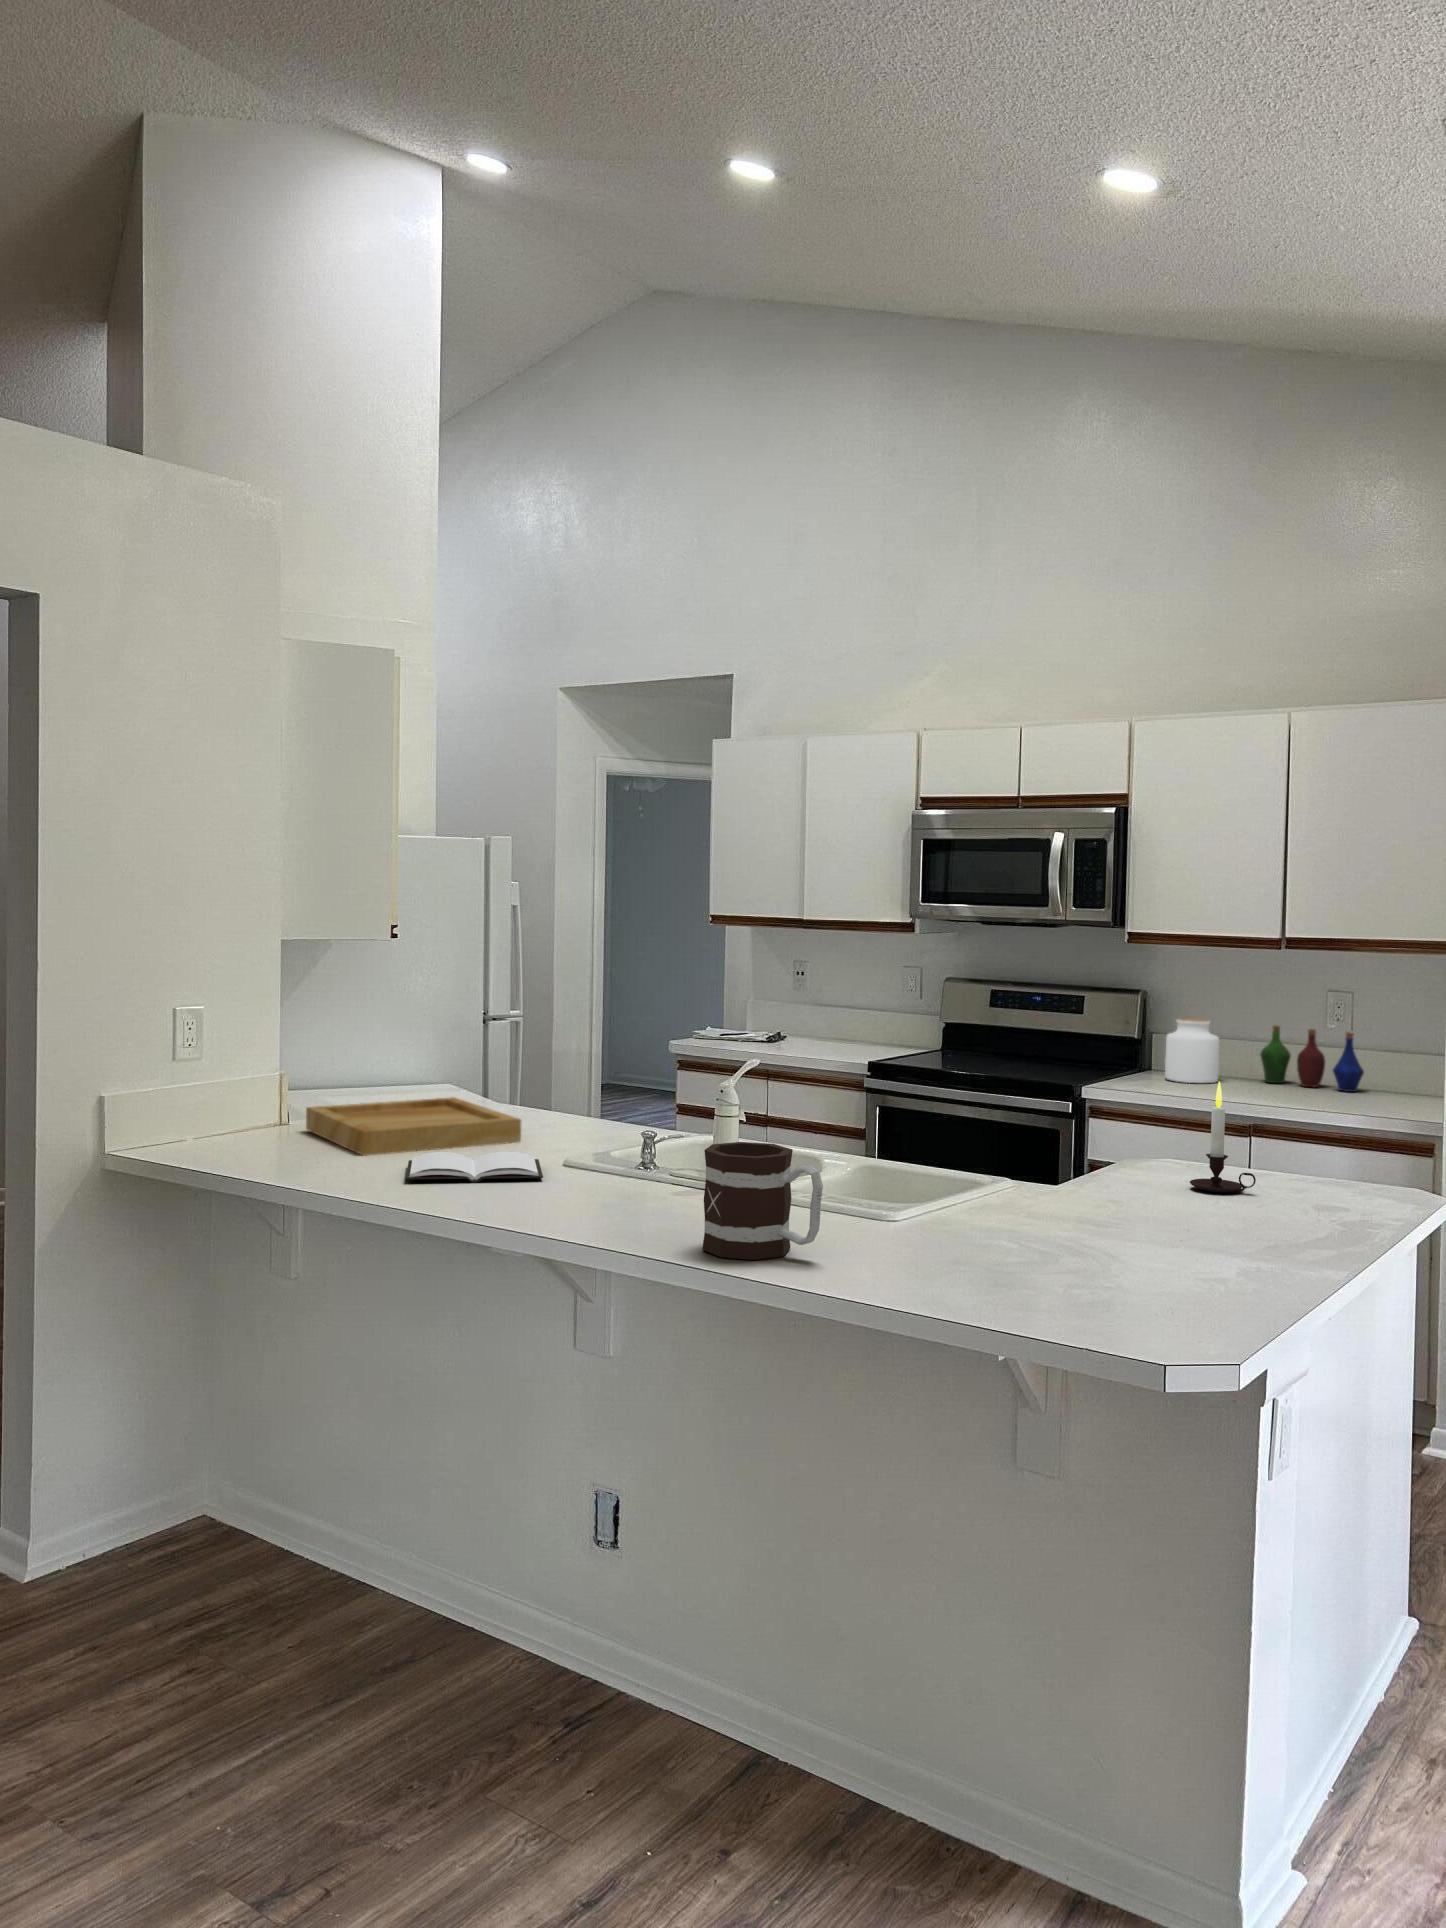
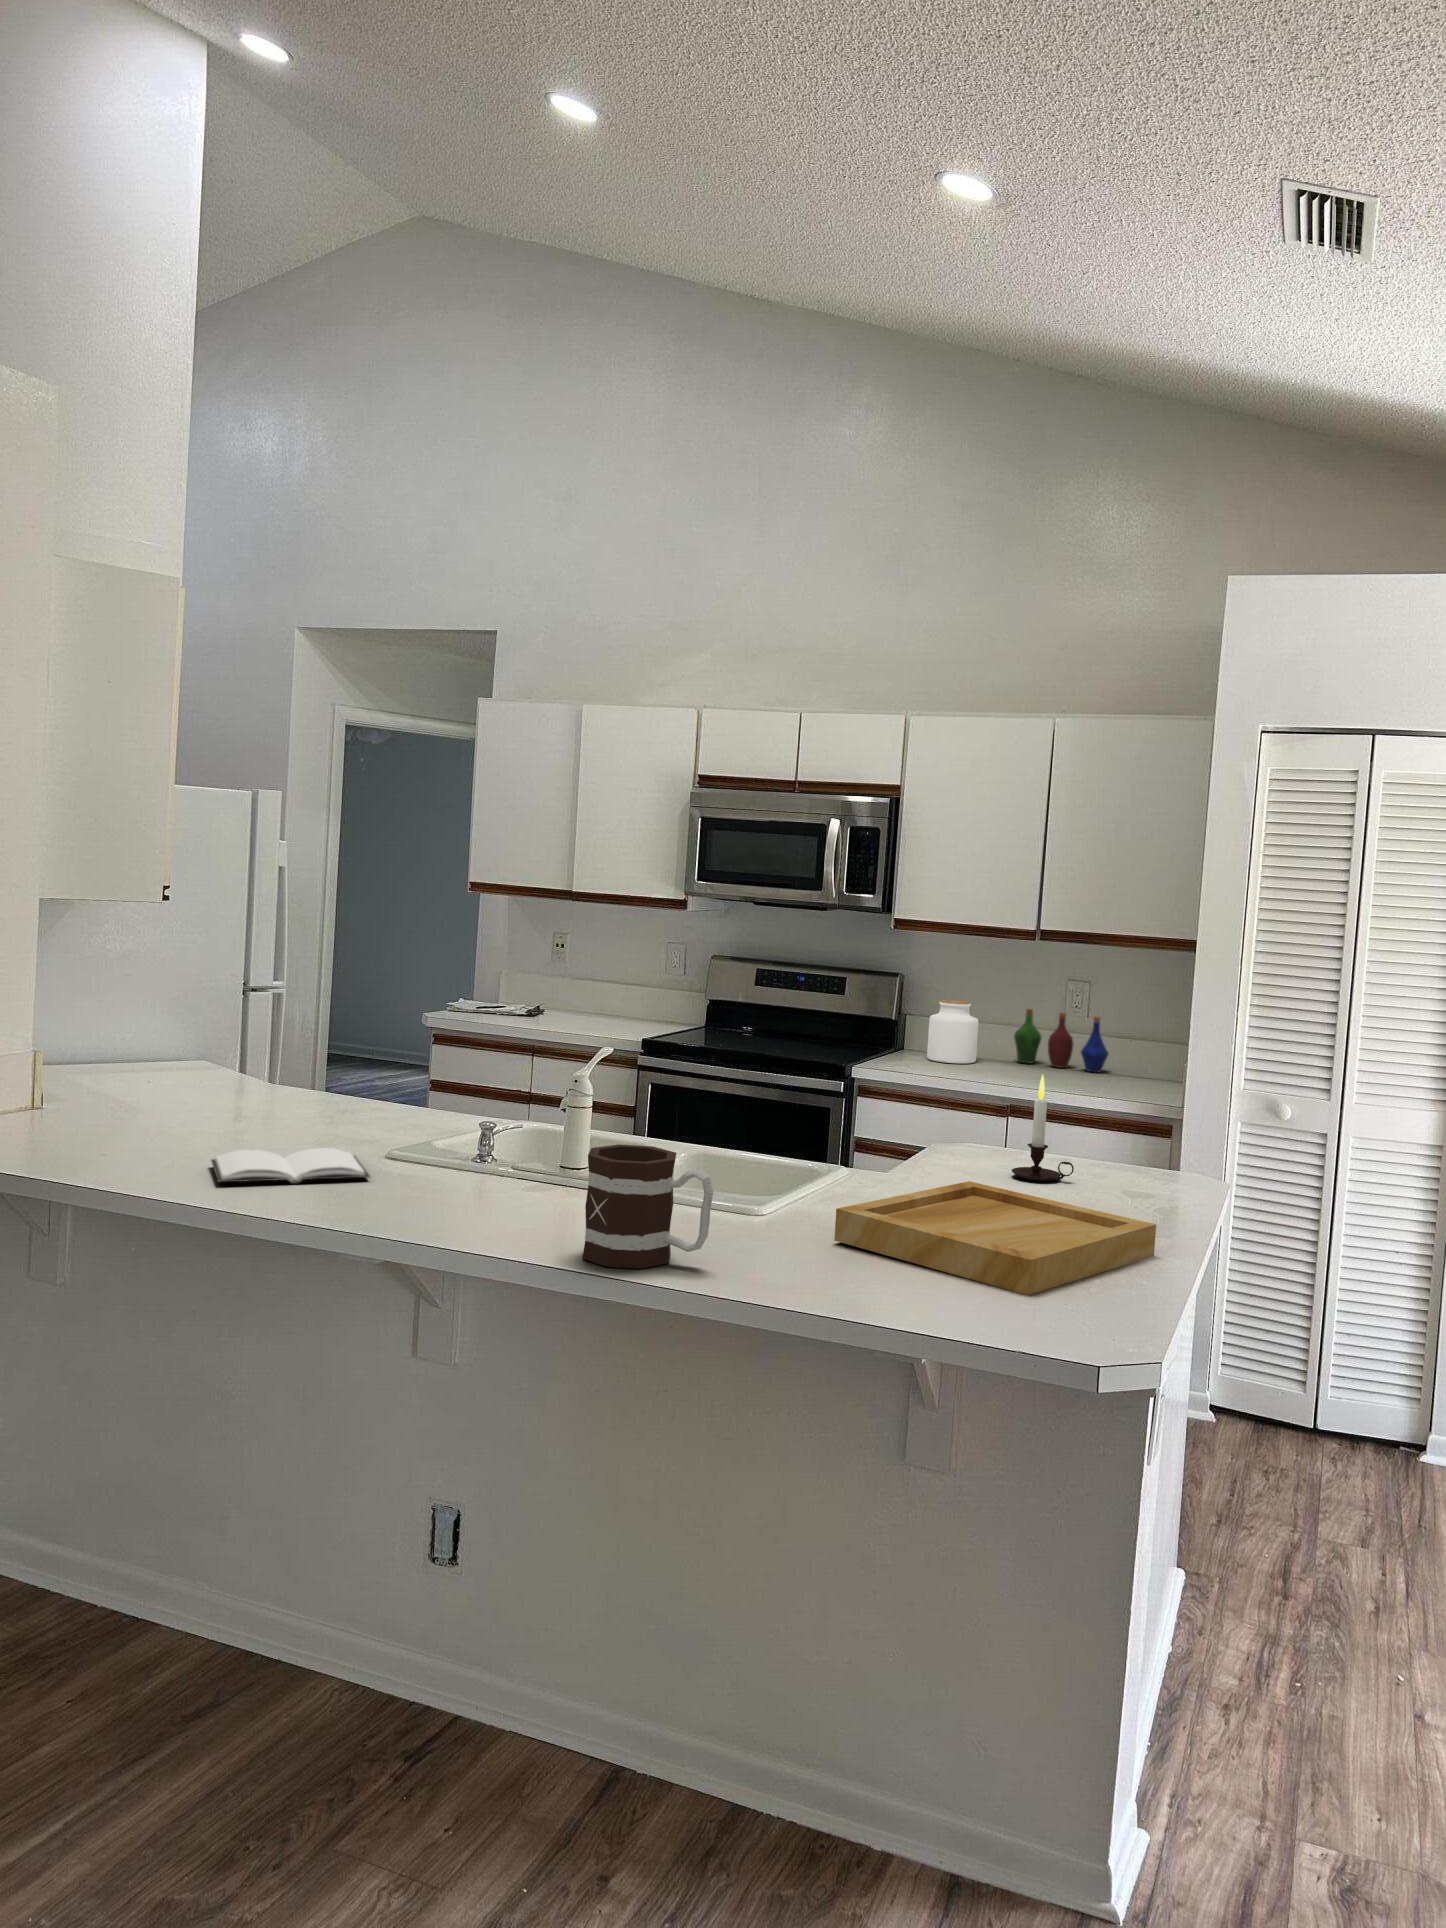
tray: present [306,1097,521,1156] -> present [834,1181,1156,1295]

